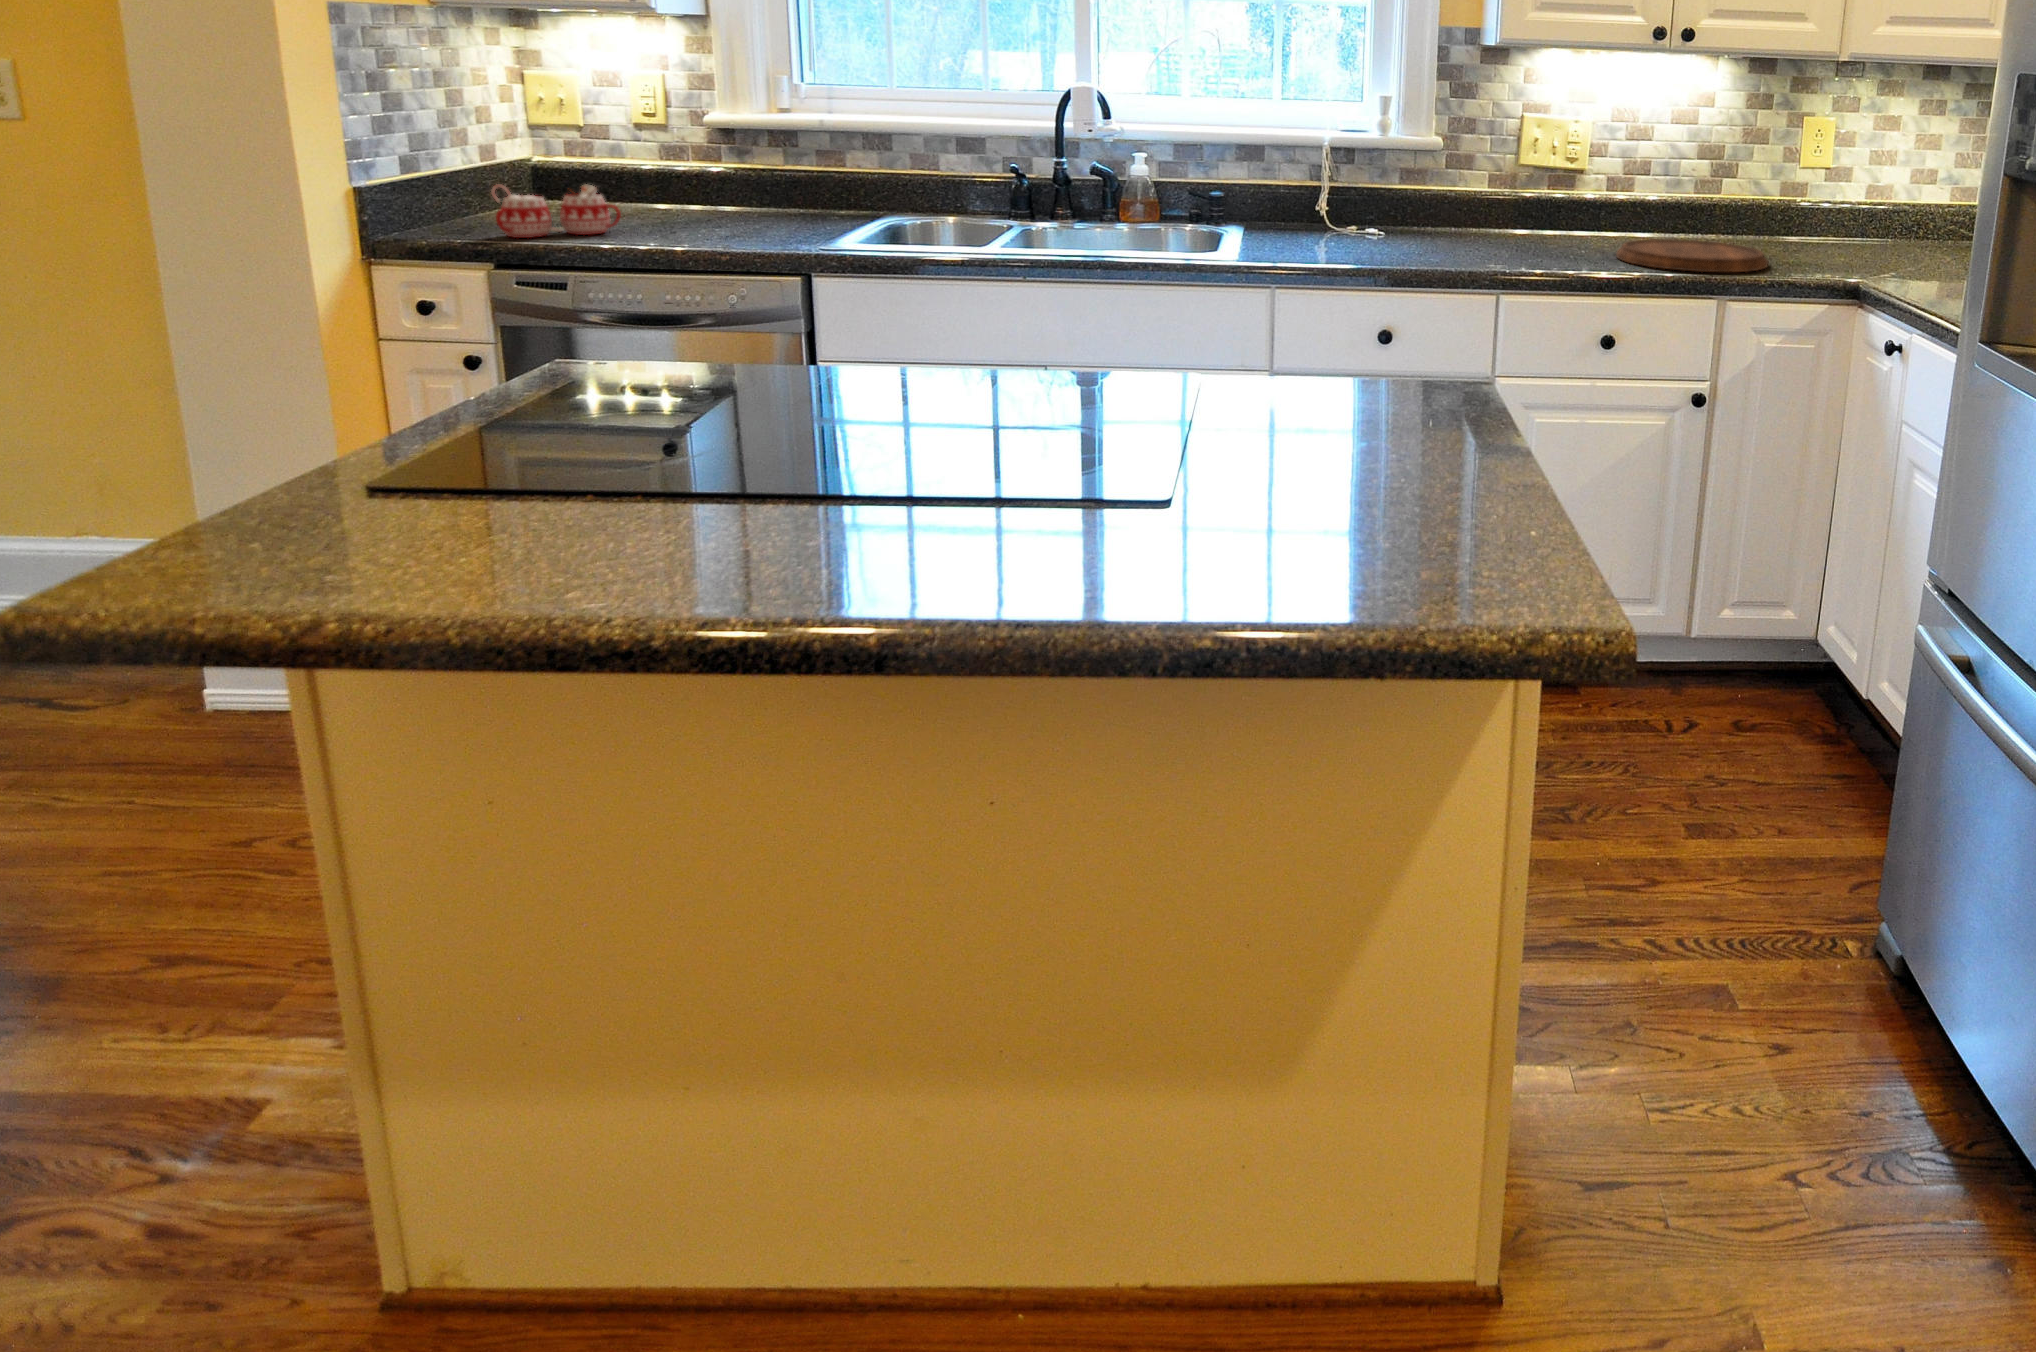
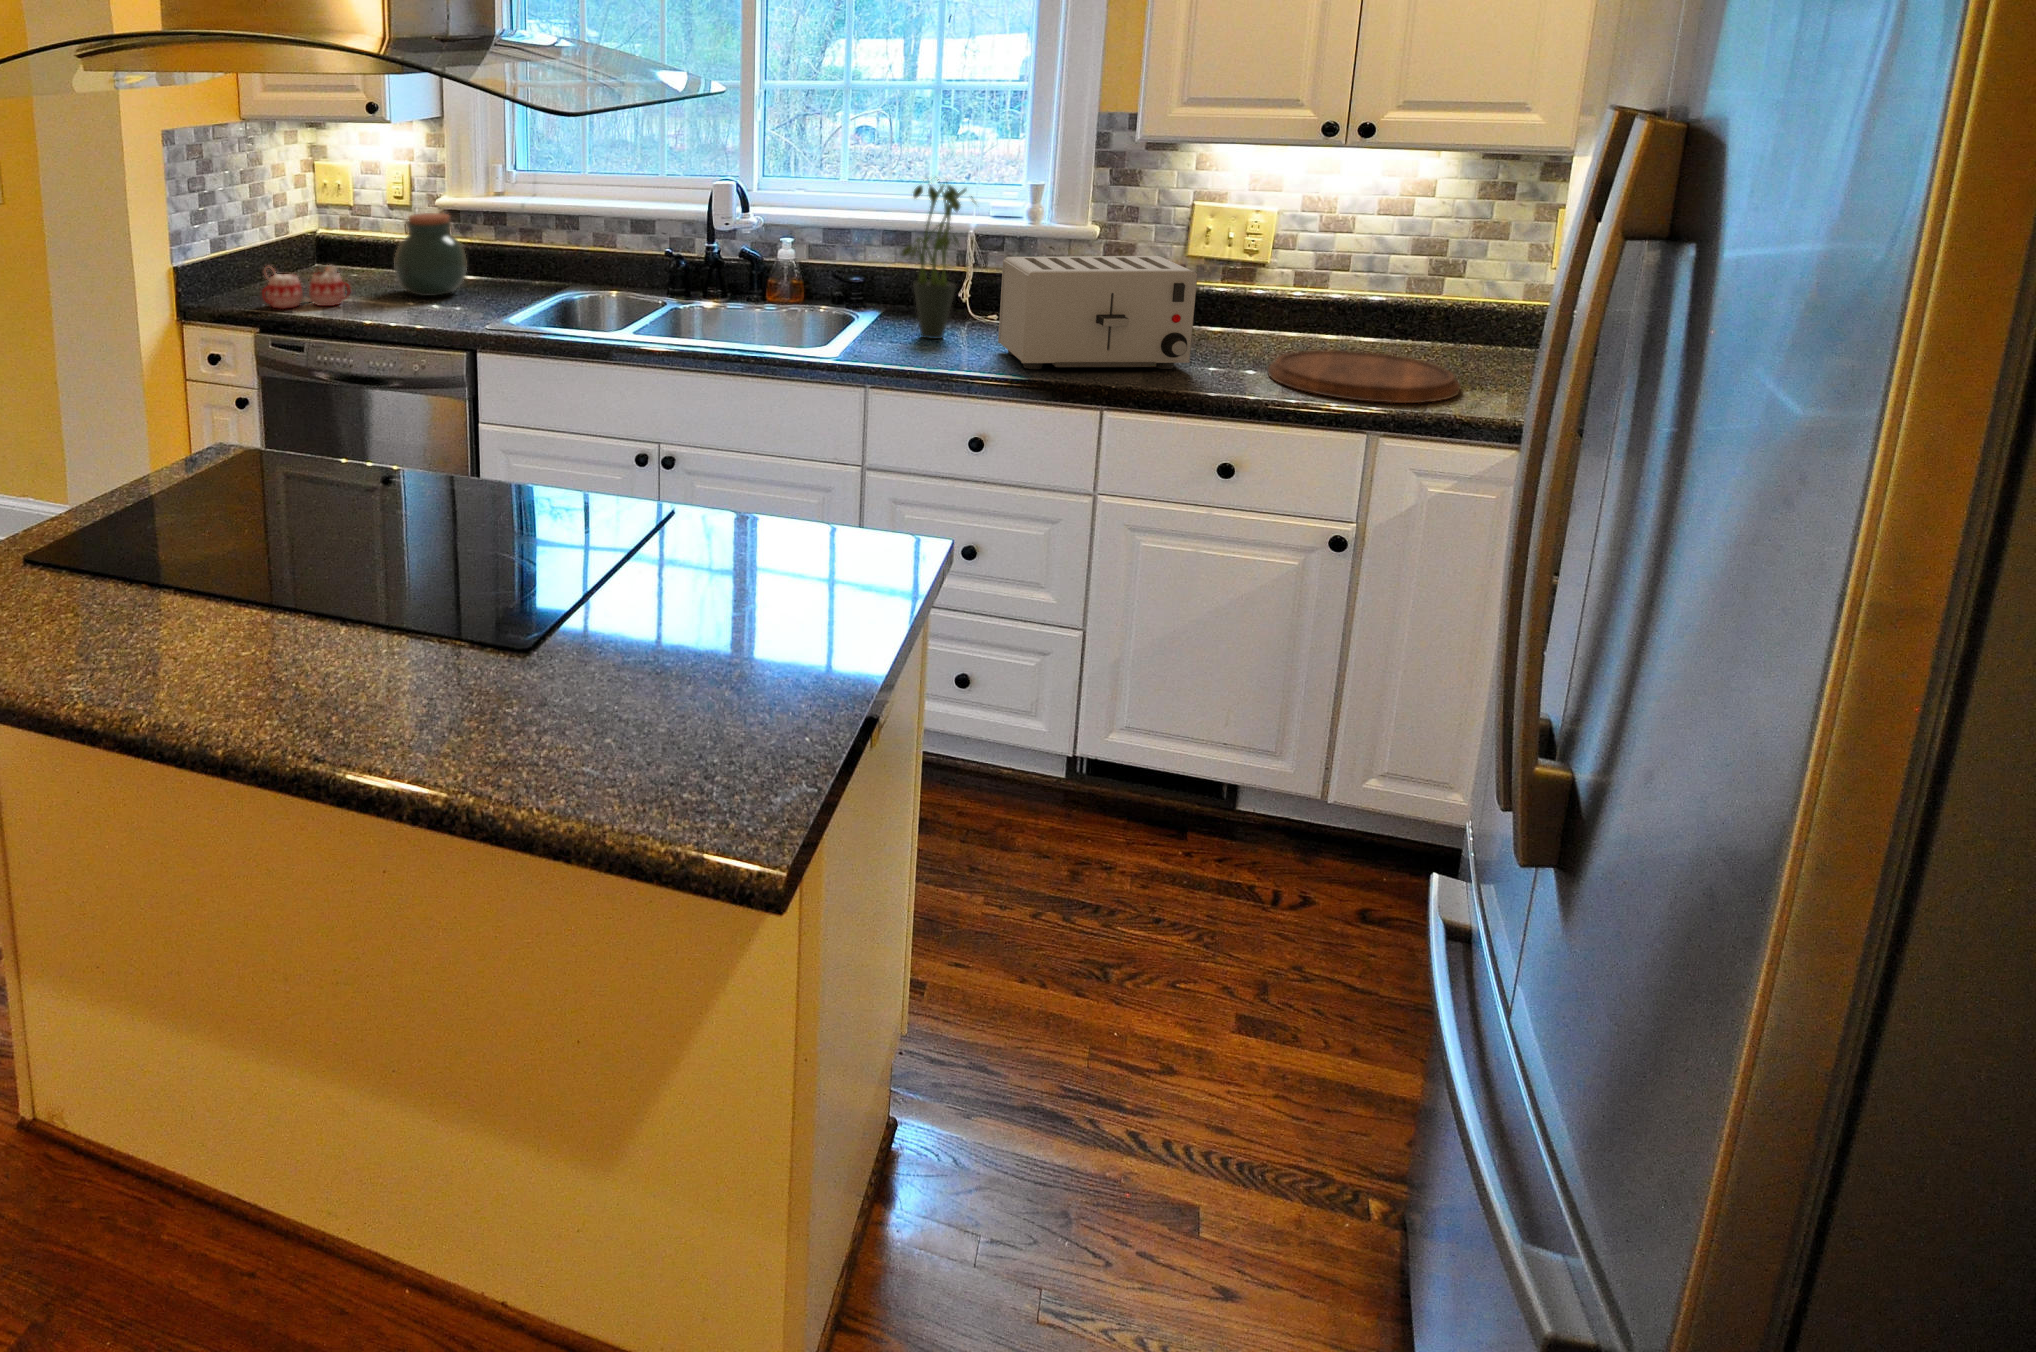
potted plant: none [1283,78,1354,244] -> present [902,179,973,339]
jar: none [671,126,765,224] -> present [395,213,466,296]
toaster: none [1381,156,1562,262] -> present [998,256,1197,369]

